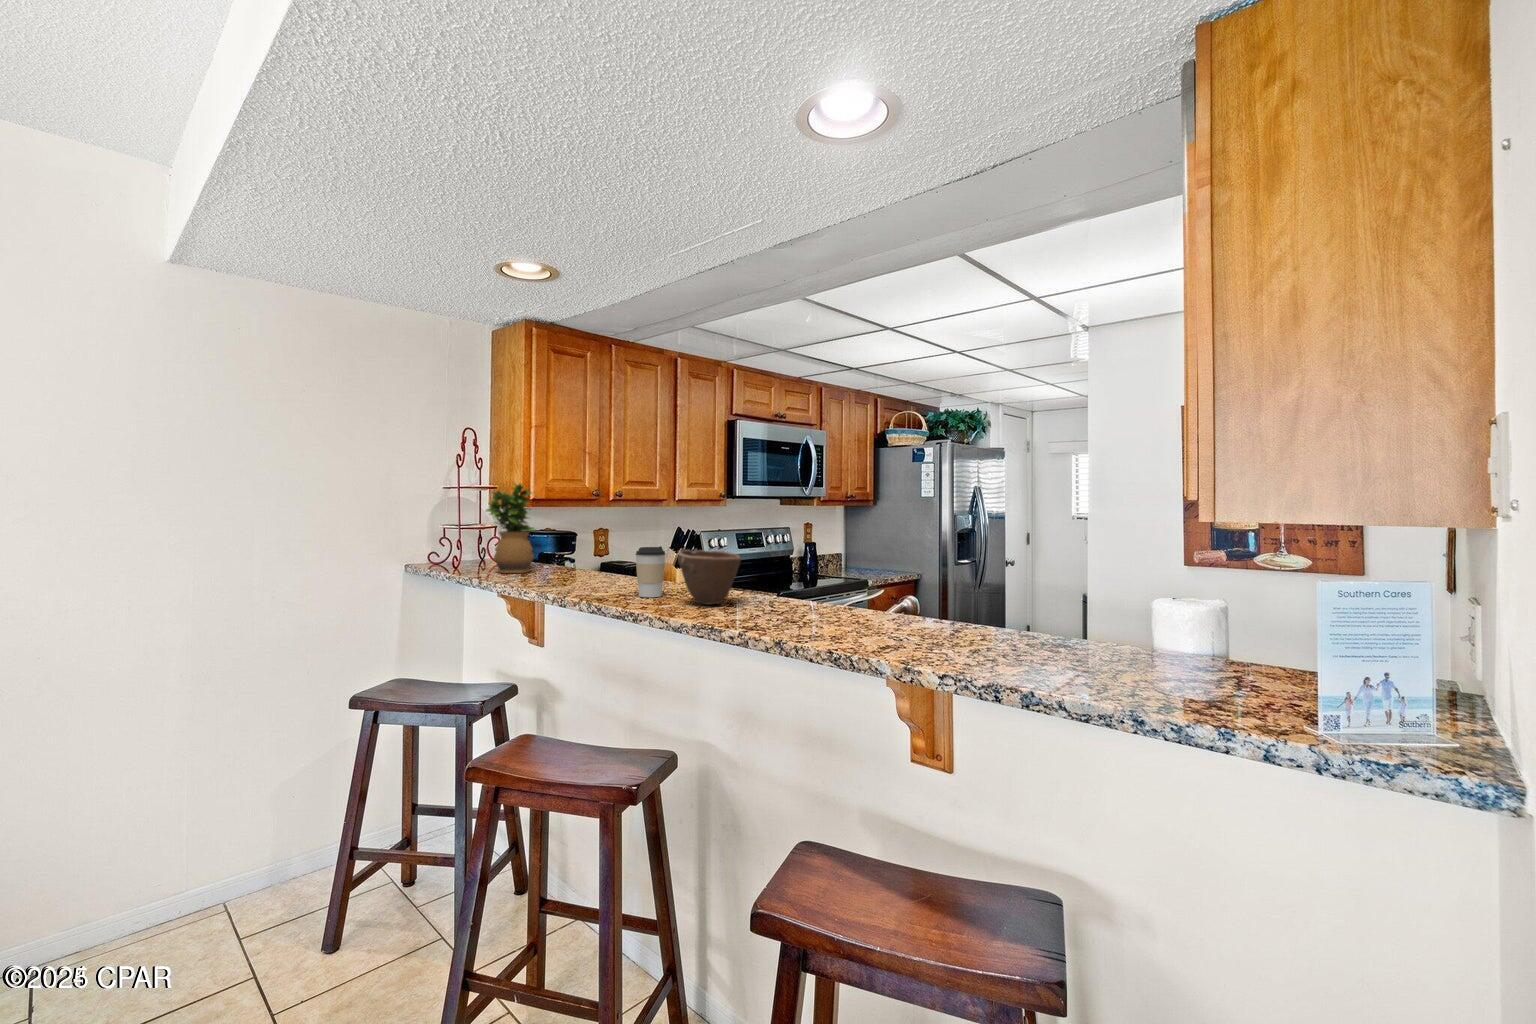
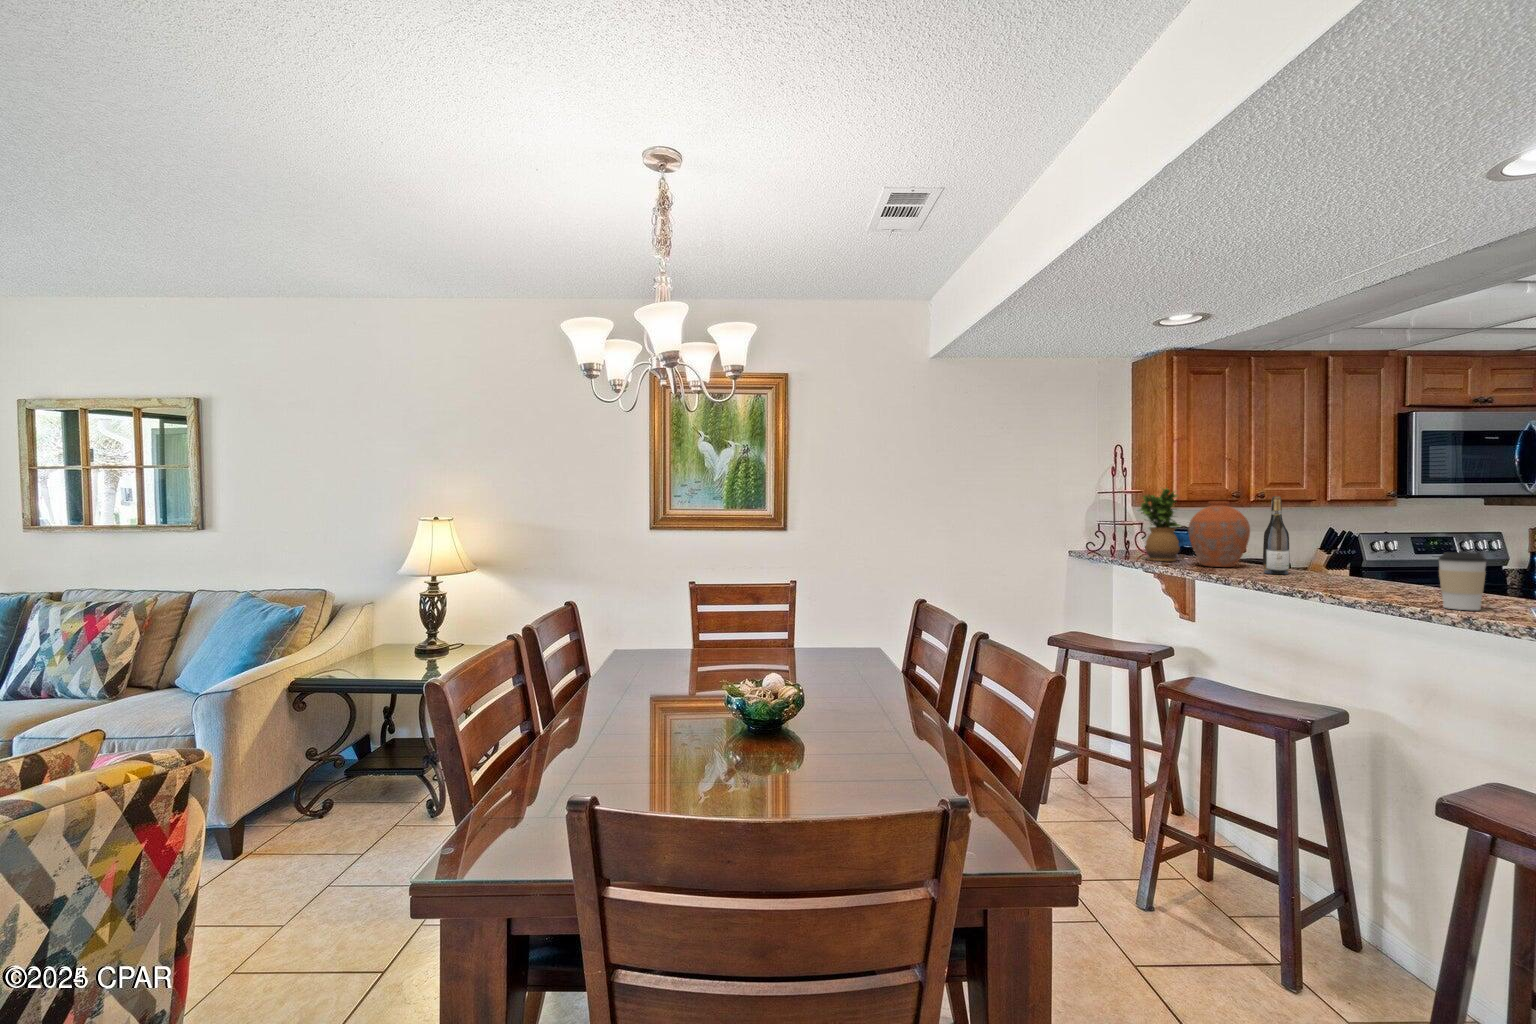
wine bottle: none [609,496,634,586] -> present [1263,496,1290,574]
vase: none [538,501,601,579] -> present [1188,502,1250,567]
coffee cup: present [636,546,666,597] -> present [1438,552,1486,610]
bowl: present [678,550,741,604] -> none [1345,542,1422,591]

